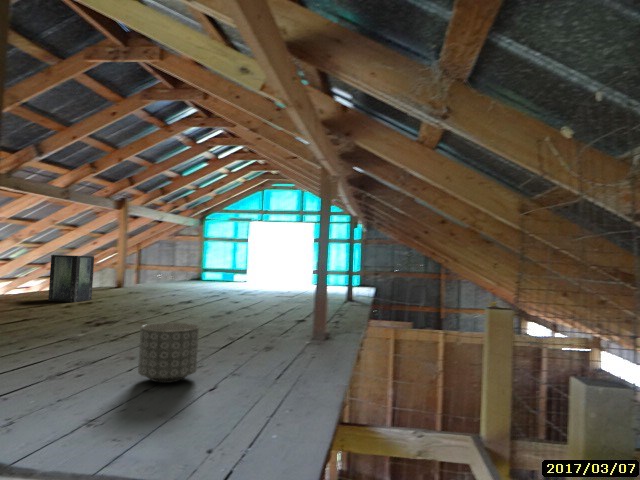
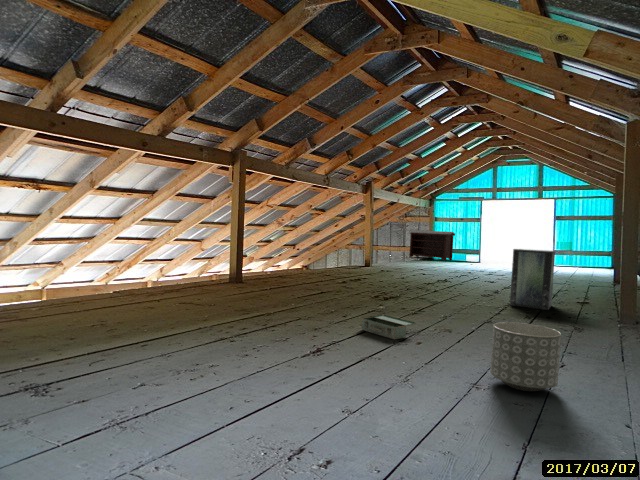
bench: none [179,250,225,280] -> present [409,230,455,260]
storage box: present [48,255,94,302] -> present [510,249,555,310]
toolbox: none [42,331,103,354] -> present [362,315,416,339]

